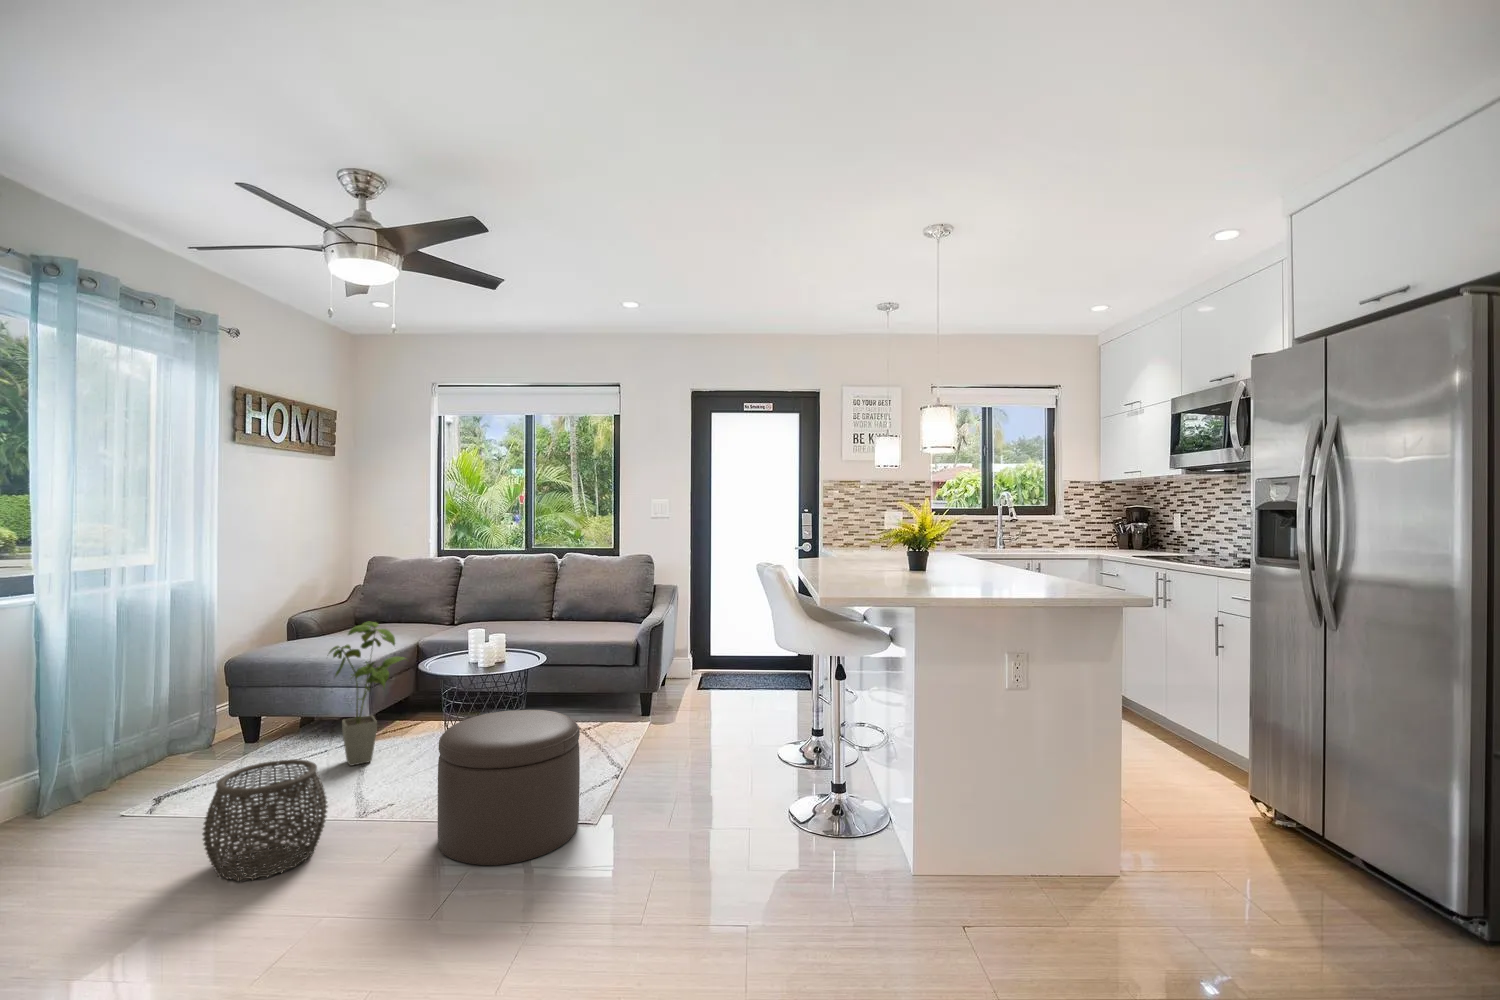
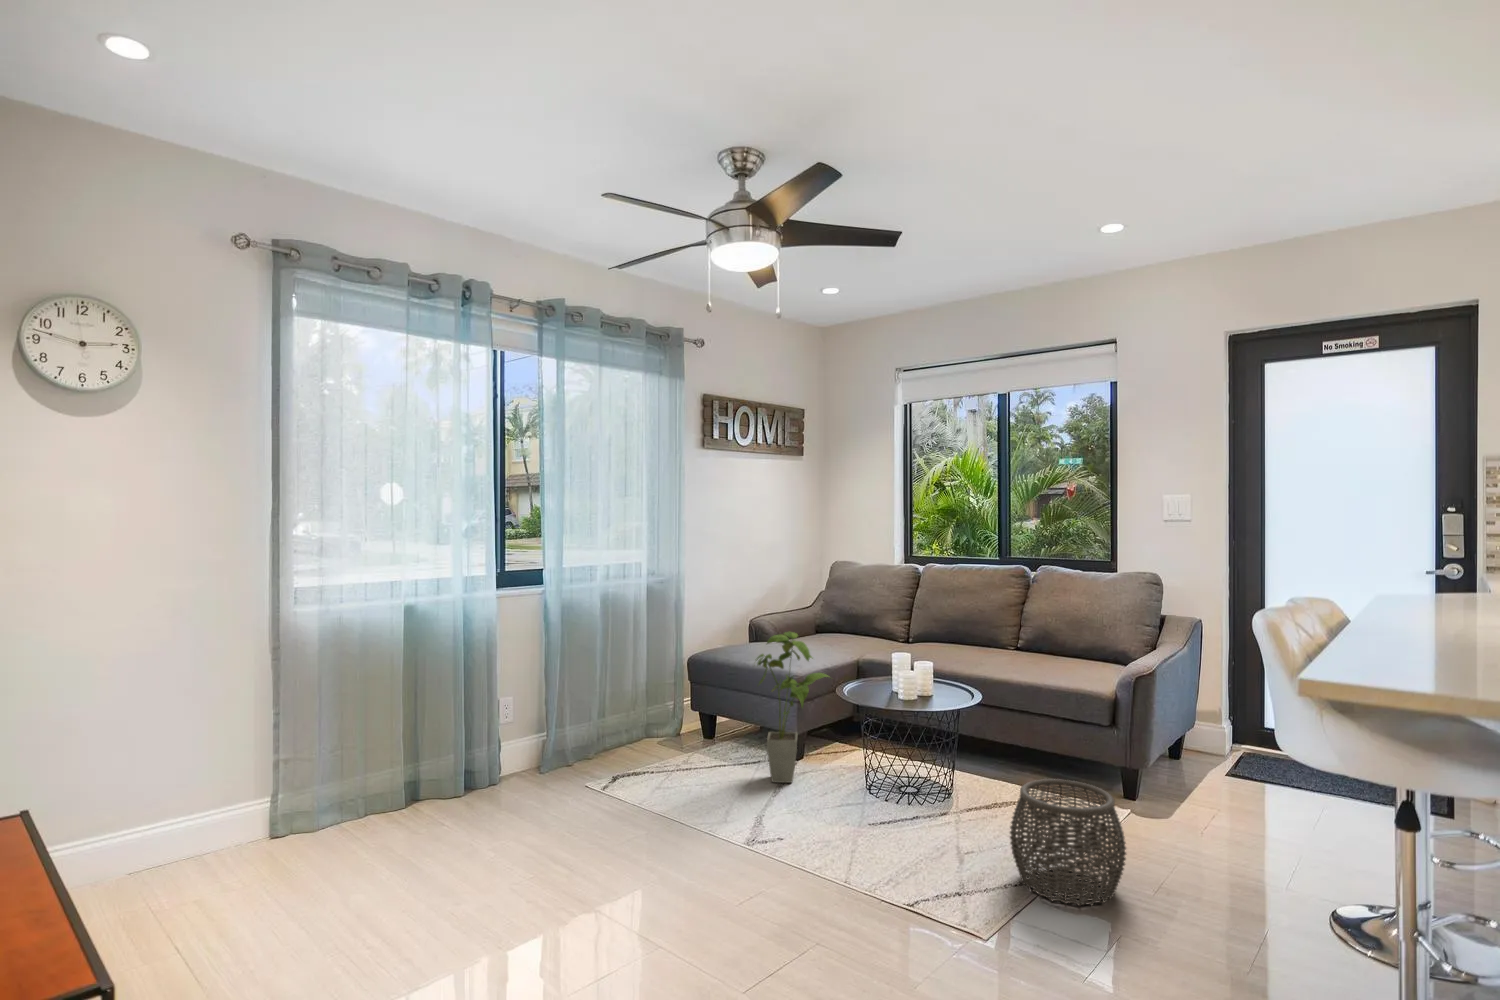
ottoman: present [438,710,580,865] -> none [802,759,970,956]
woven basket: present [202,759,328,881] -> present [1010,779,1126,906]

